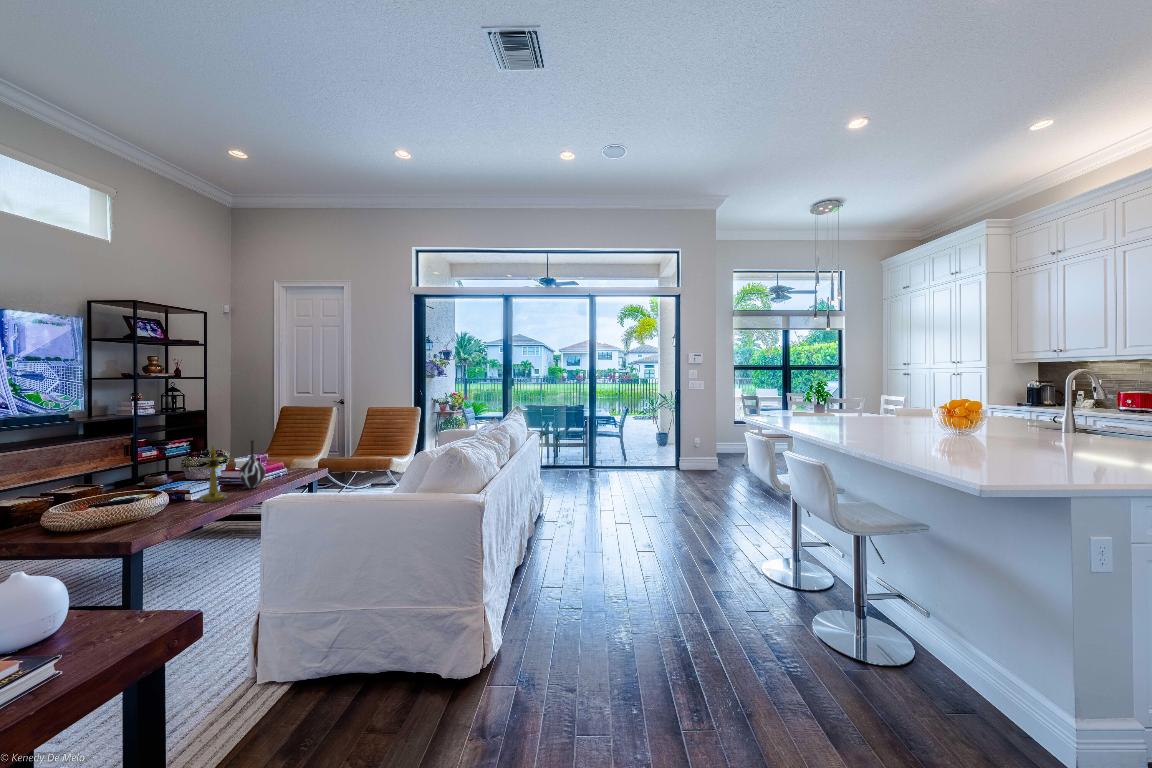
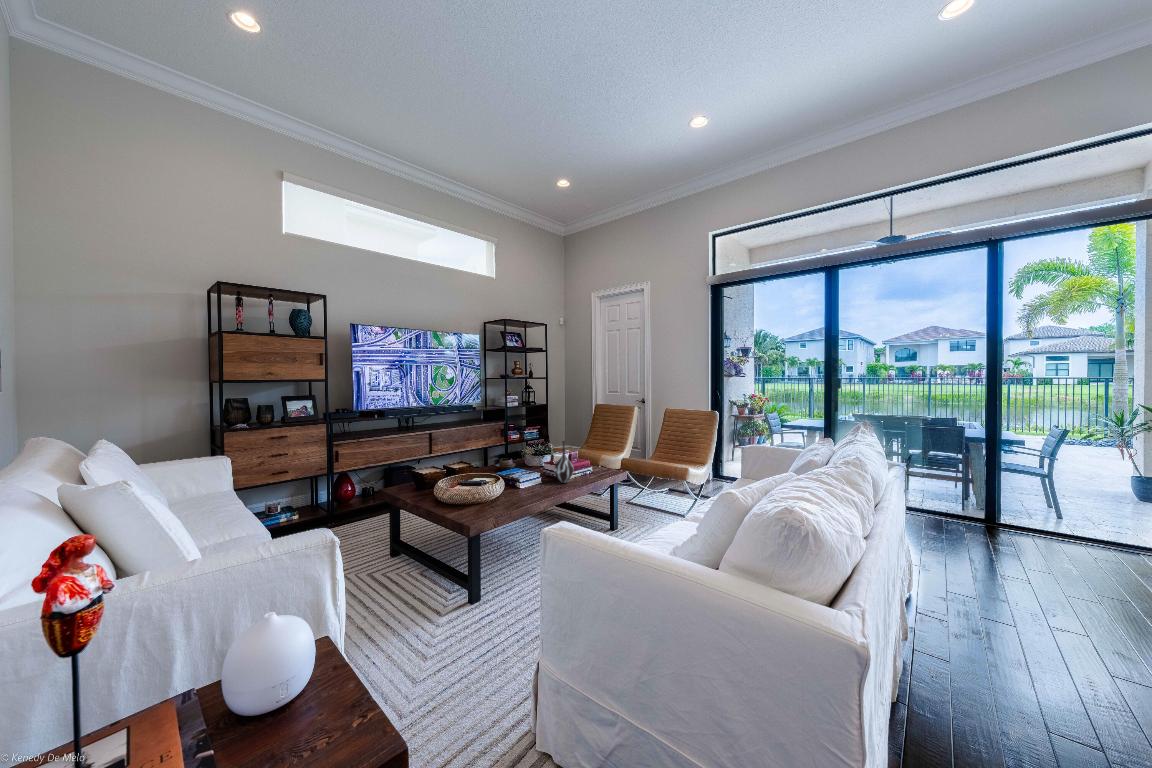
candlestick: present [199,445,227,502] -> none [523,444,544,494]

